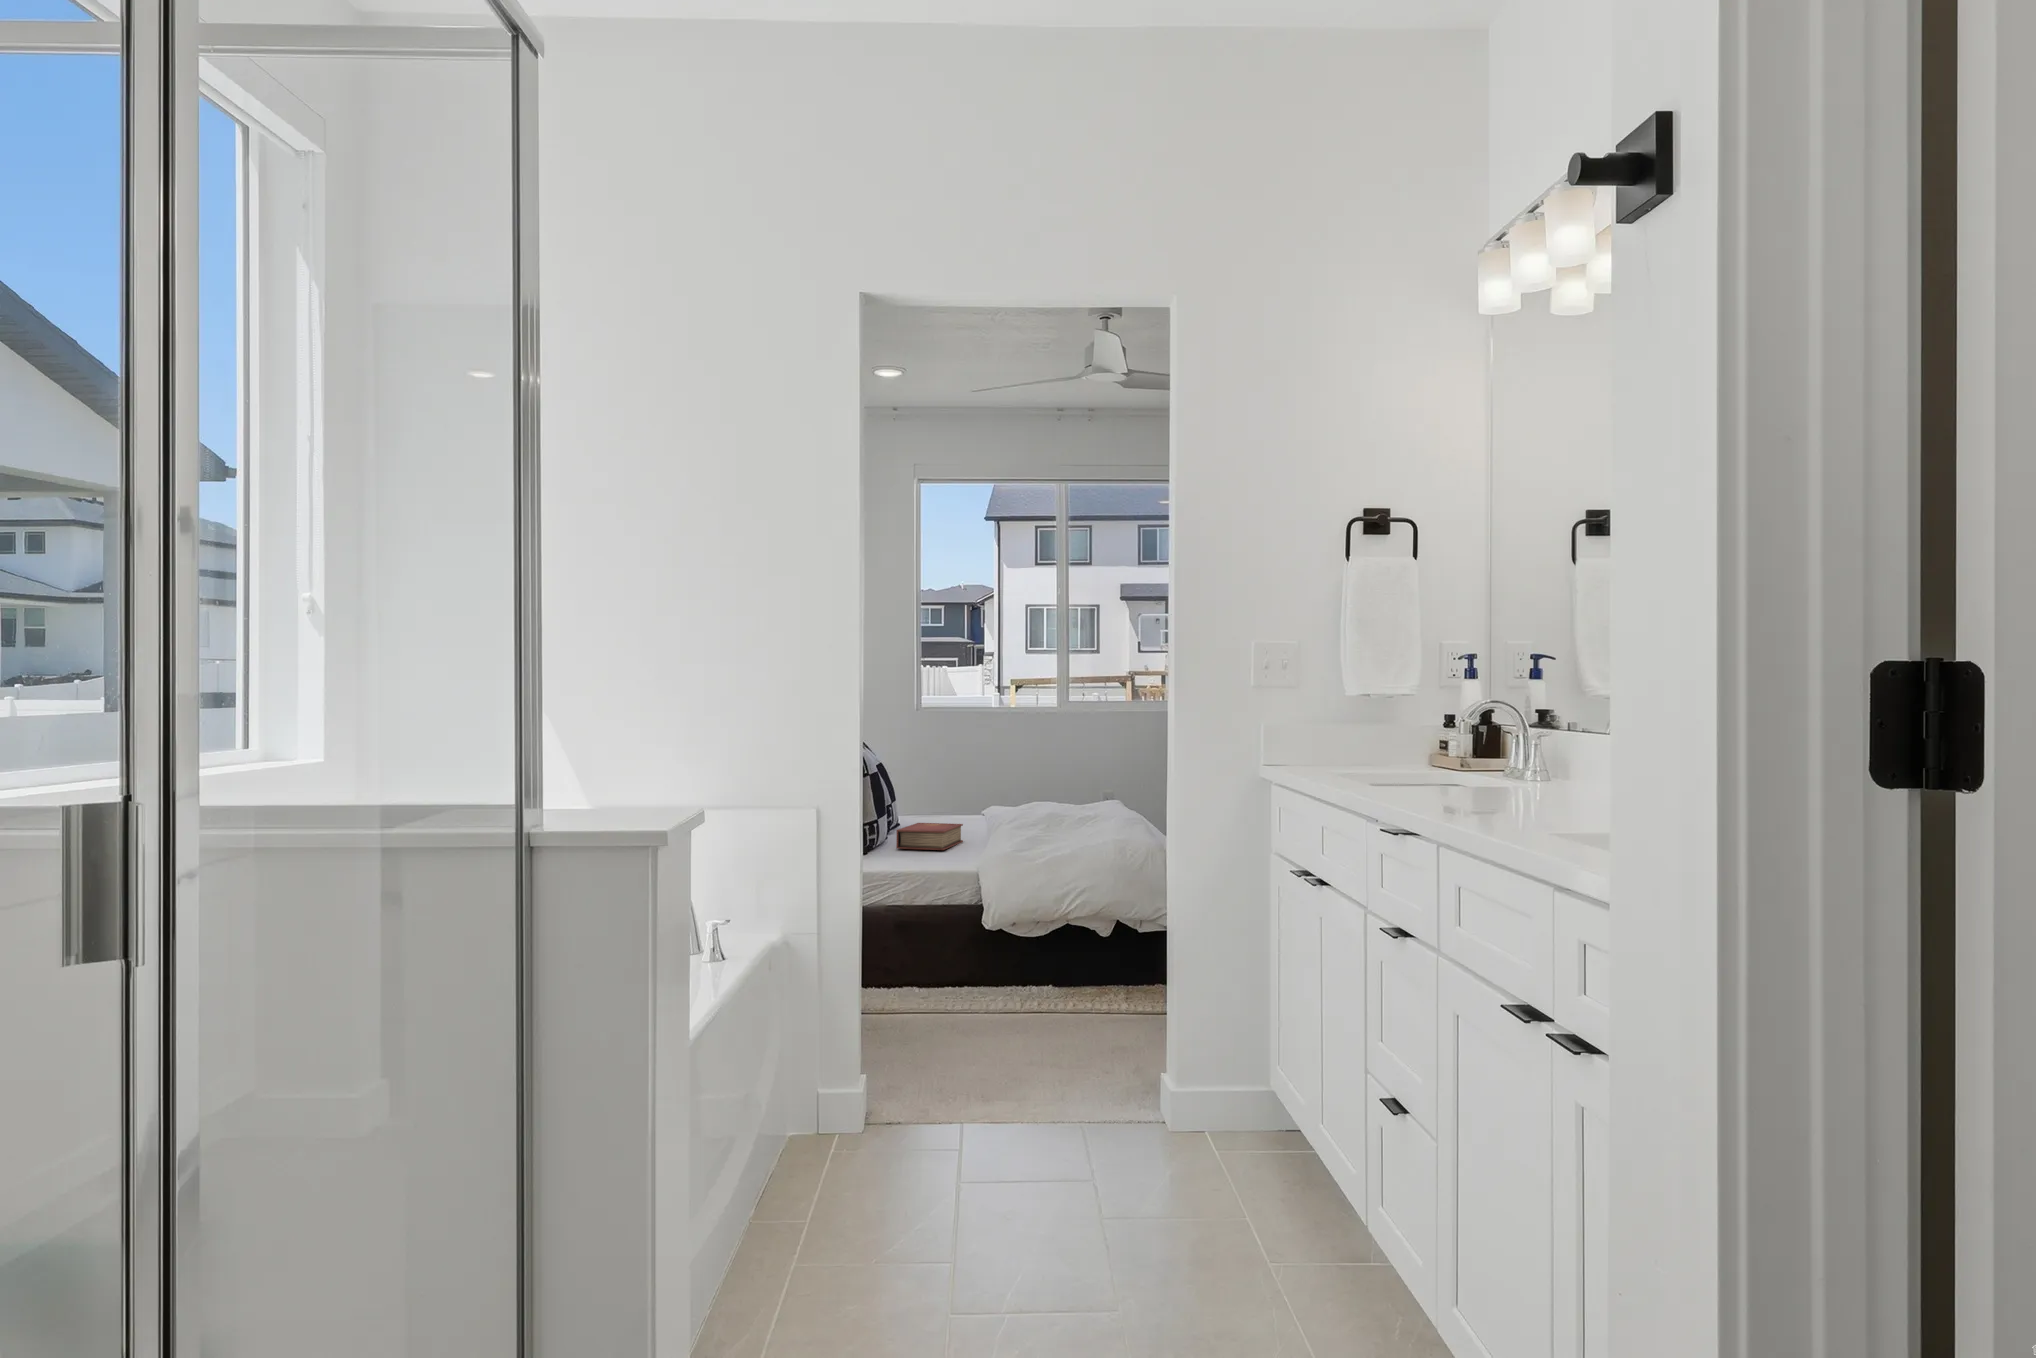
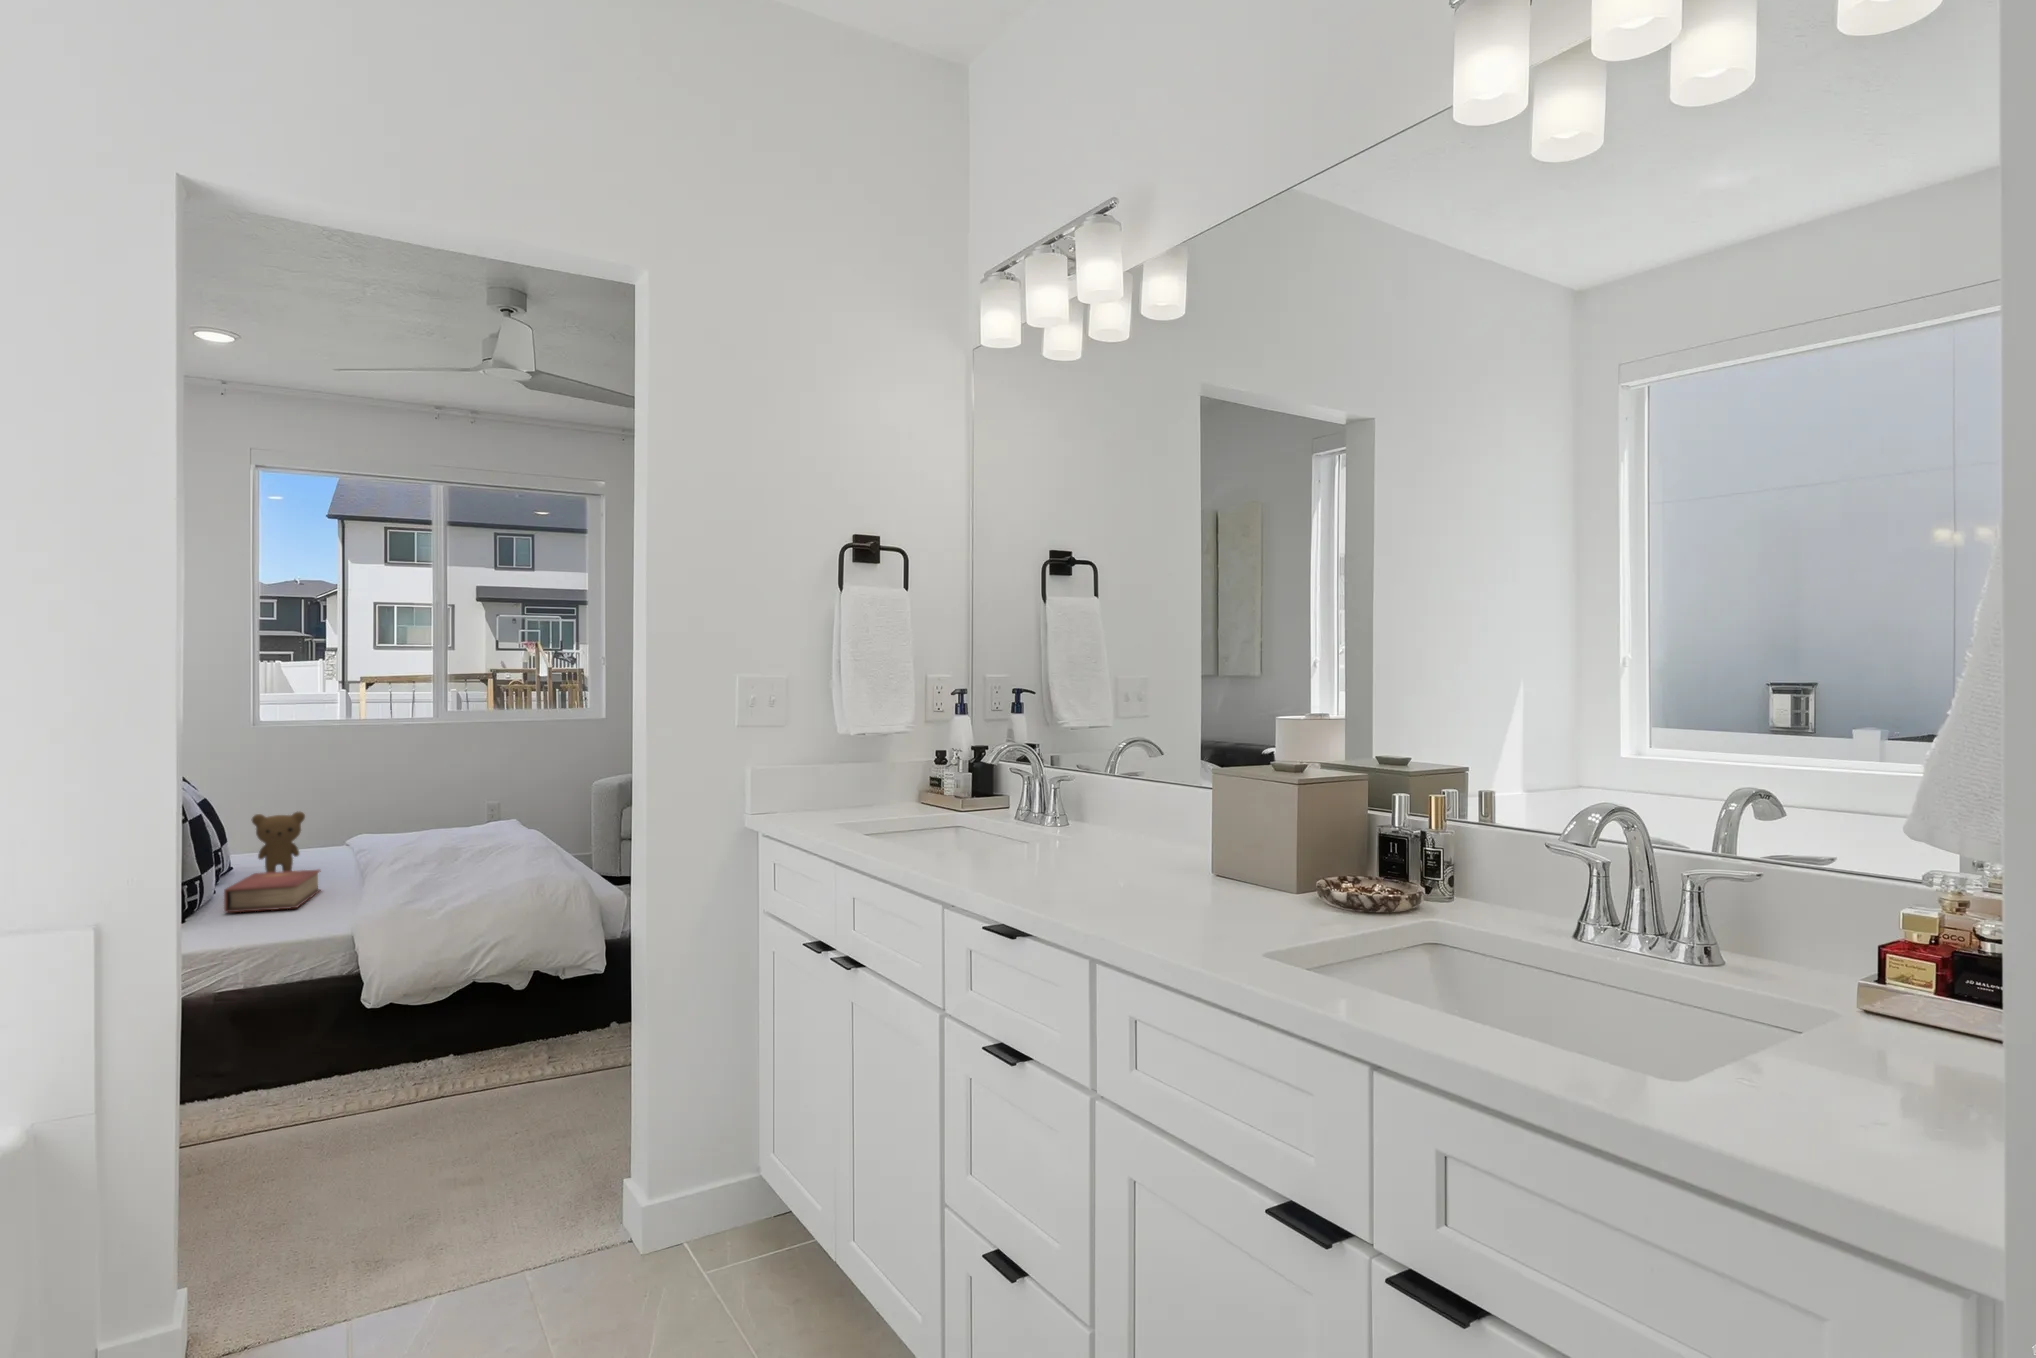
teddy bear: none [918,778,955,830] -> present [252,812,305,872]

